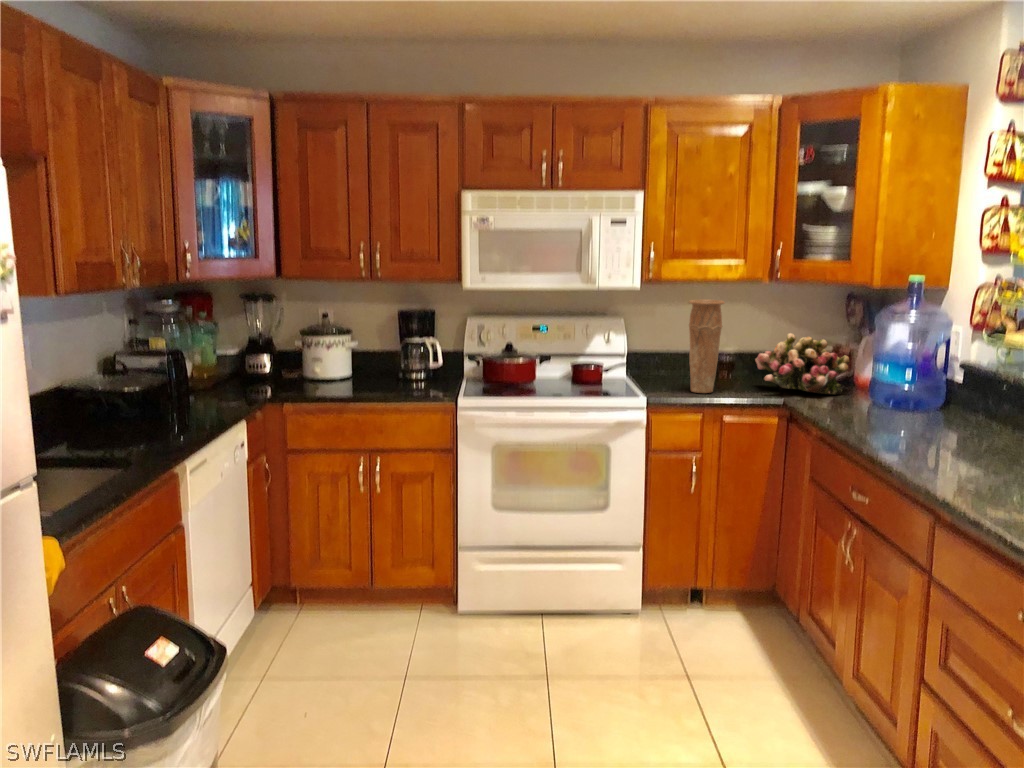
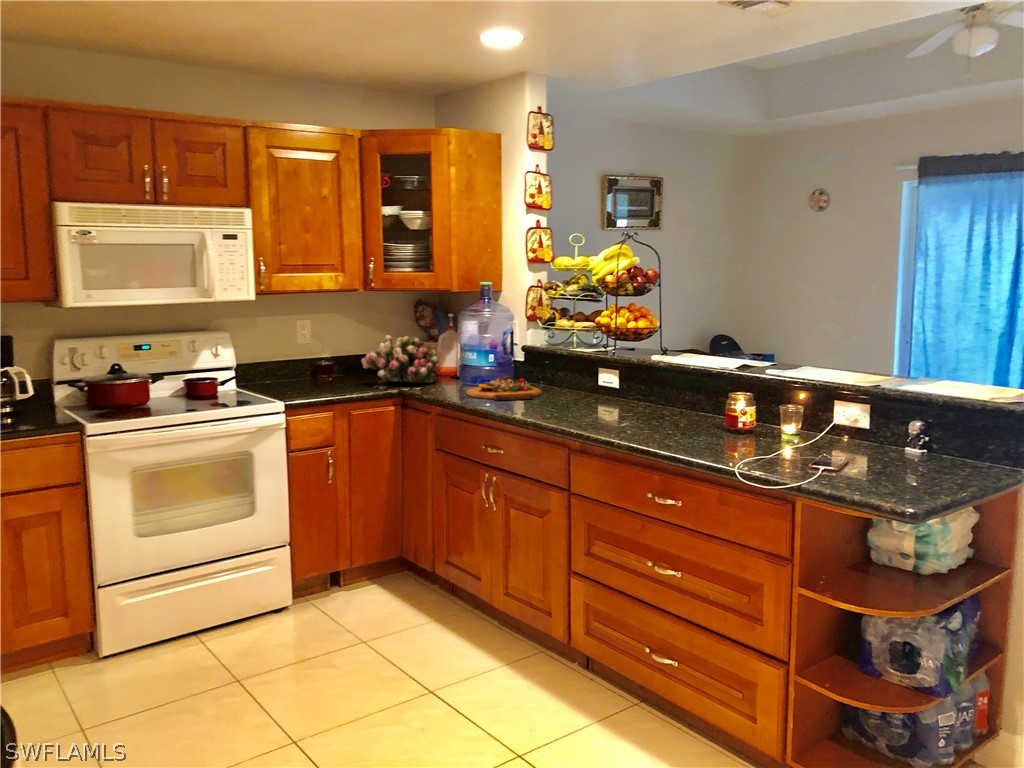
vase: present [689,300,725,393] -> none [305,308,338,393]
cutting board: none [860,398,966,434] -> present [466,376,542,400]

